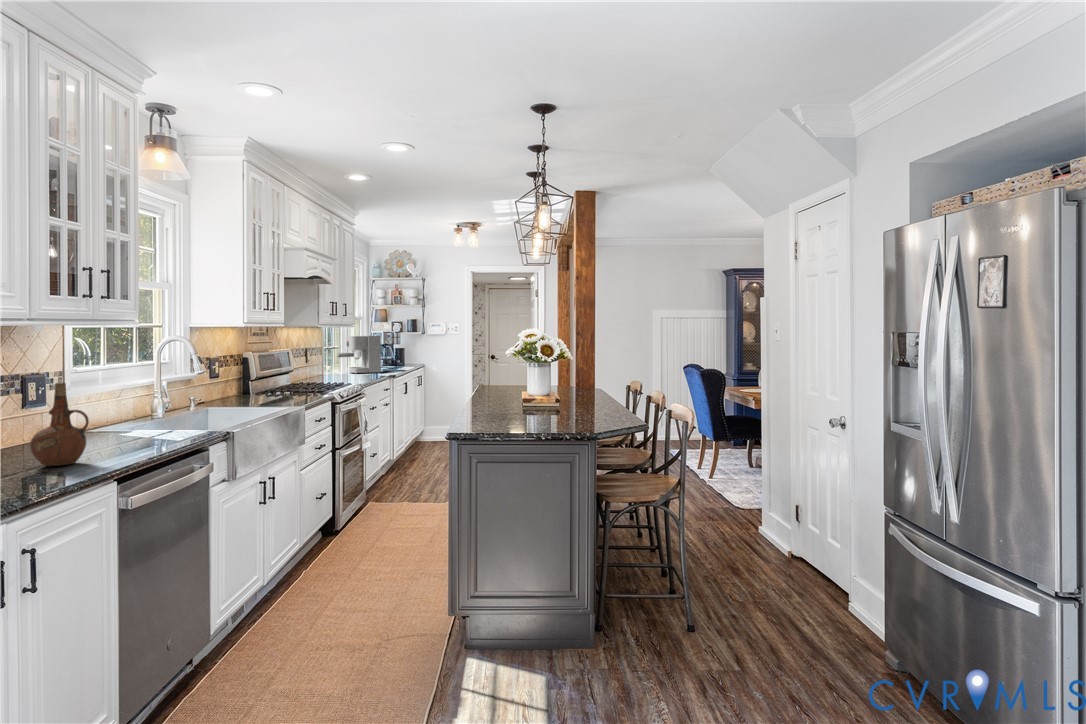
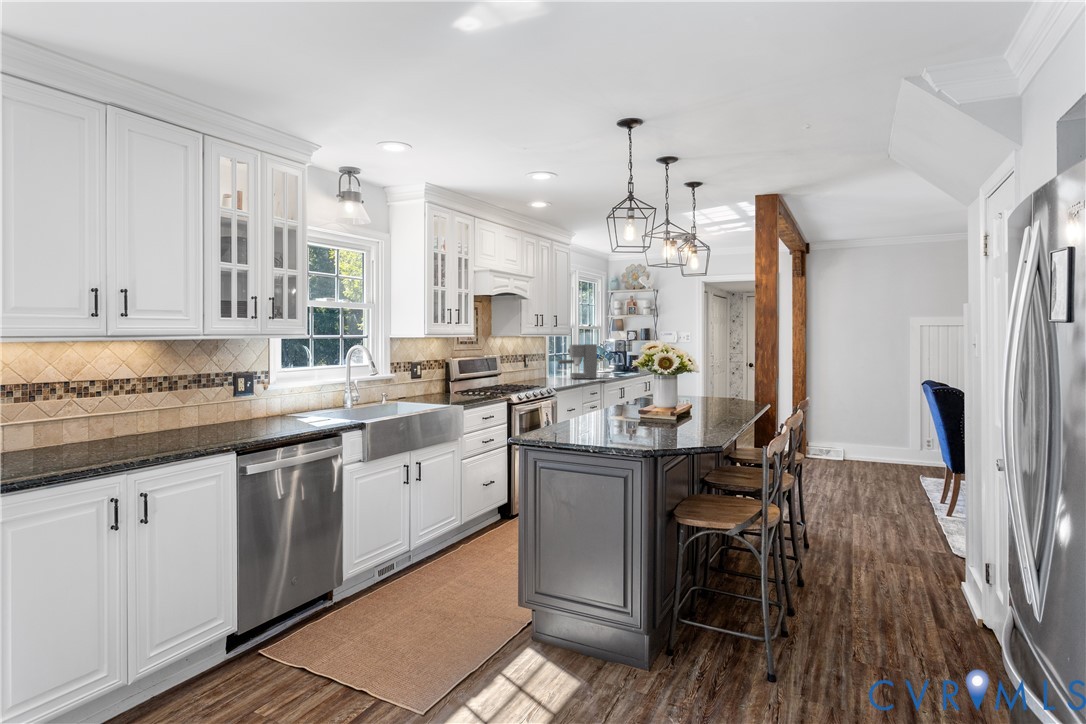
ceramic pitcher: present [30,383,89,466] -> none [197,378,236,438]

